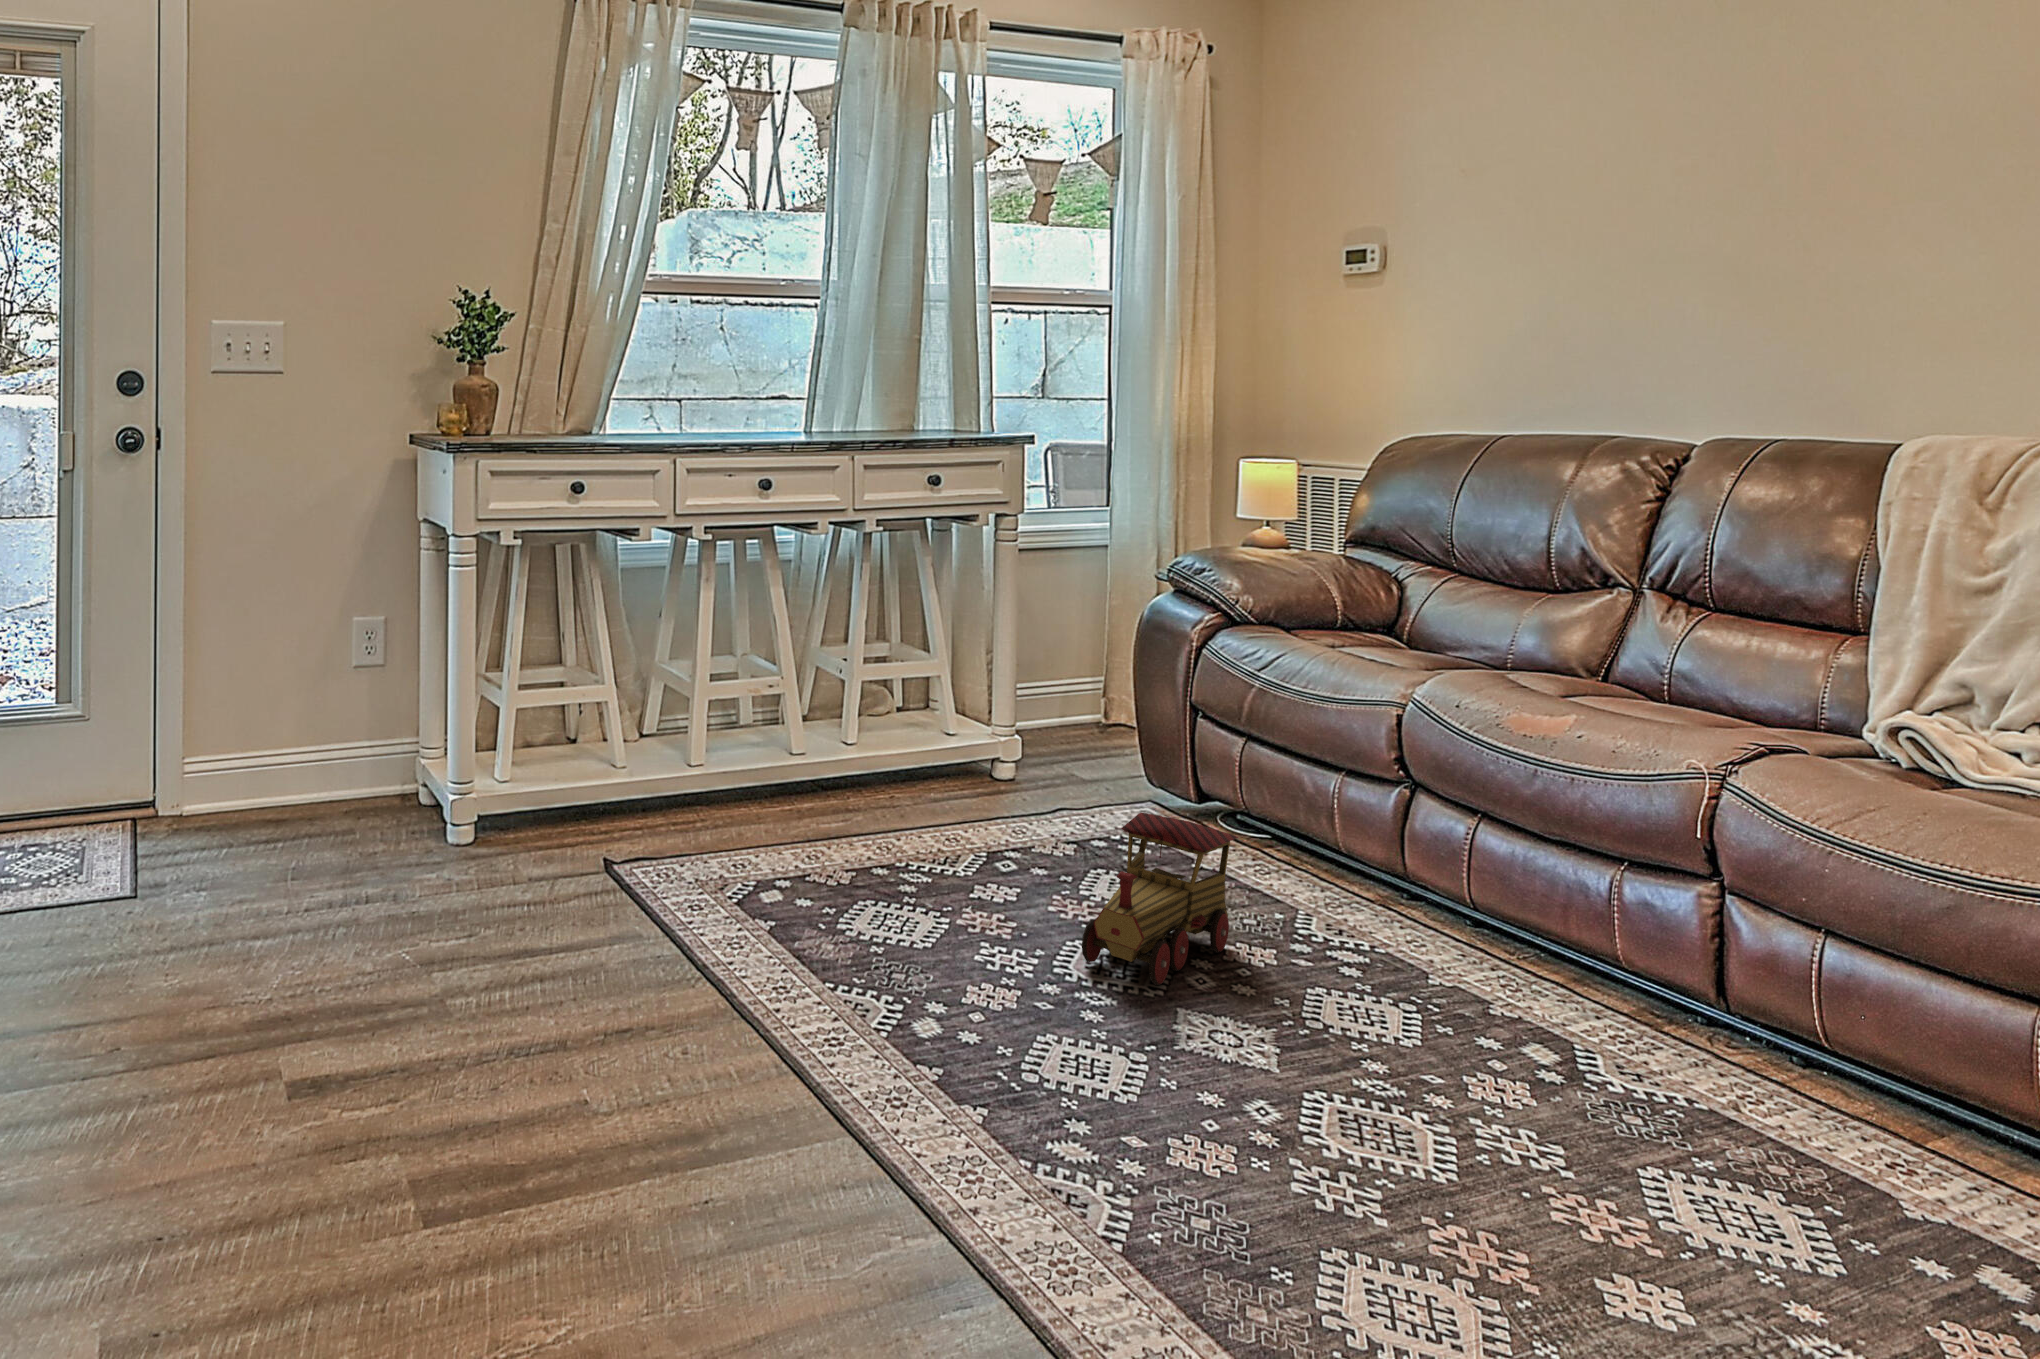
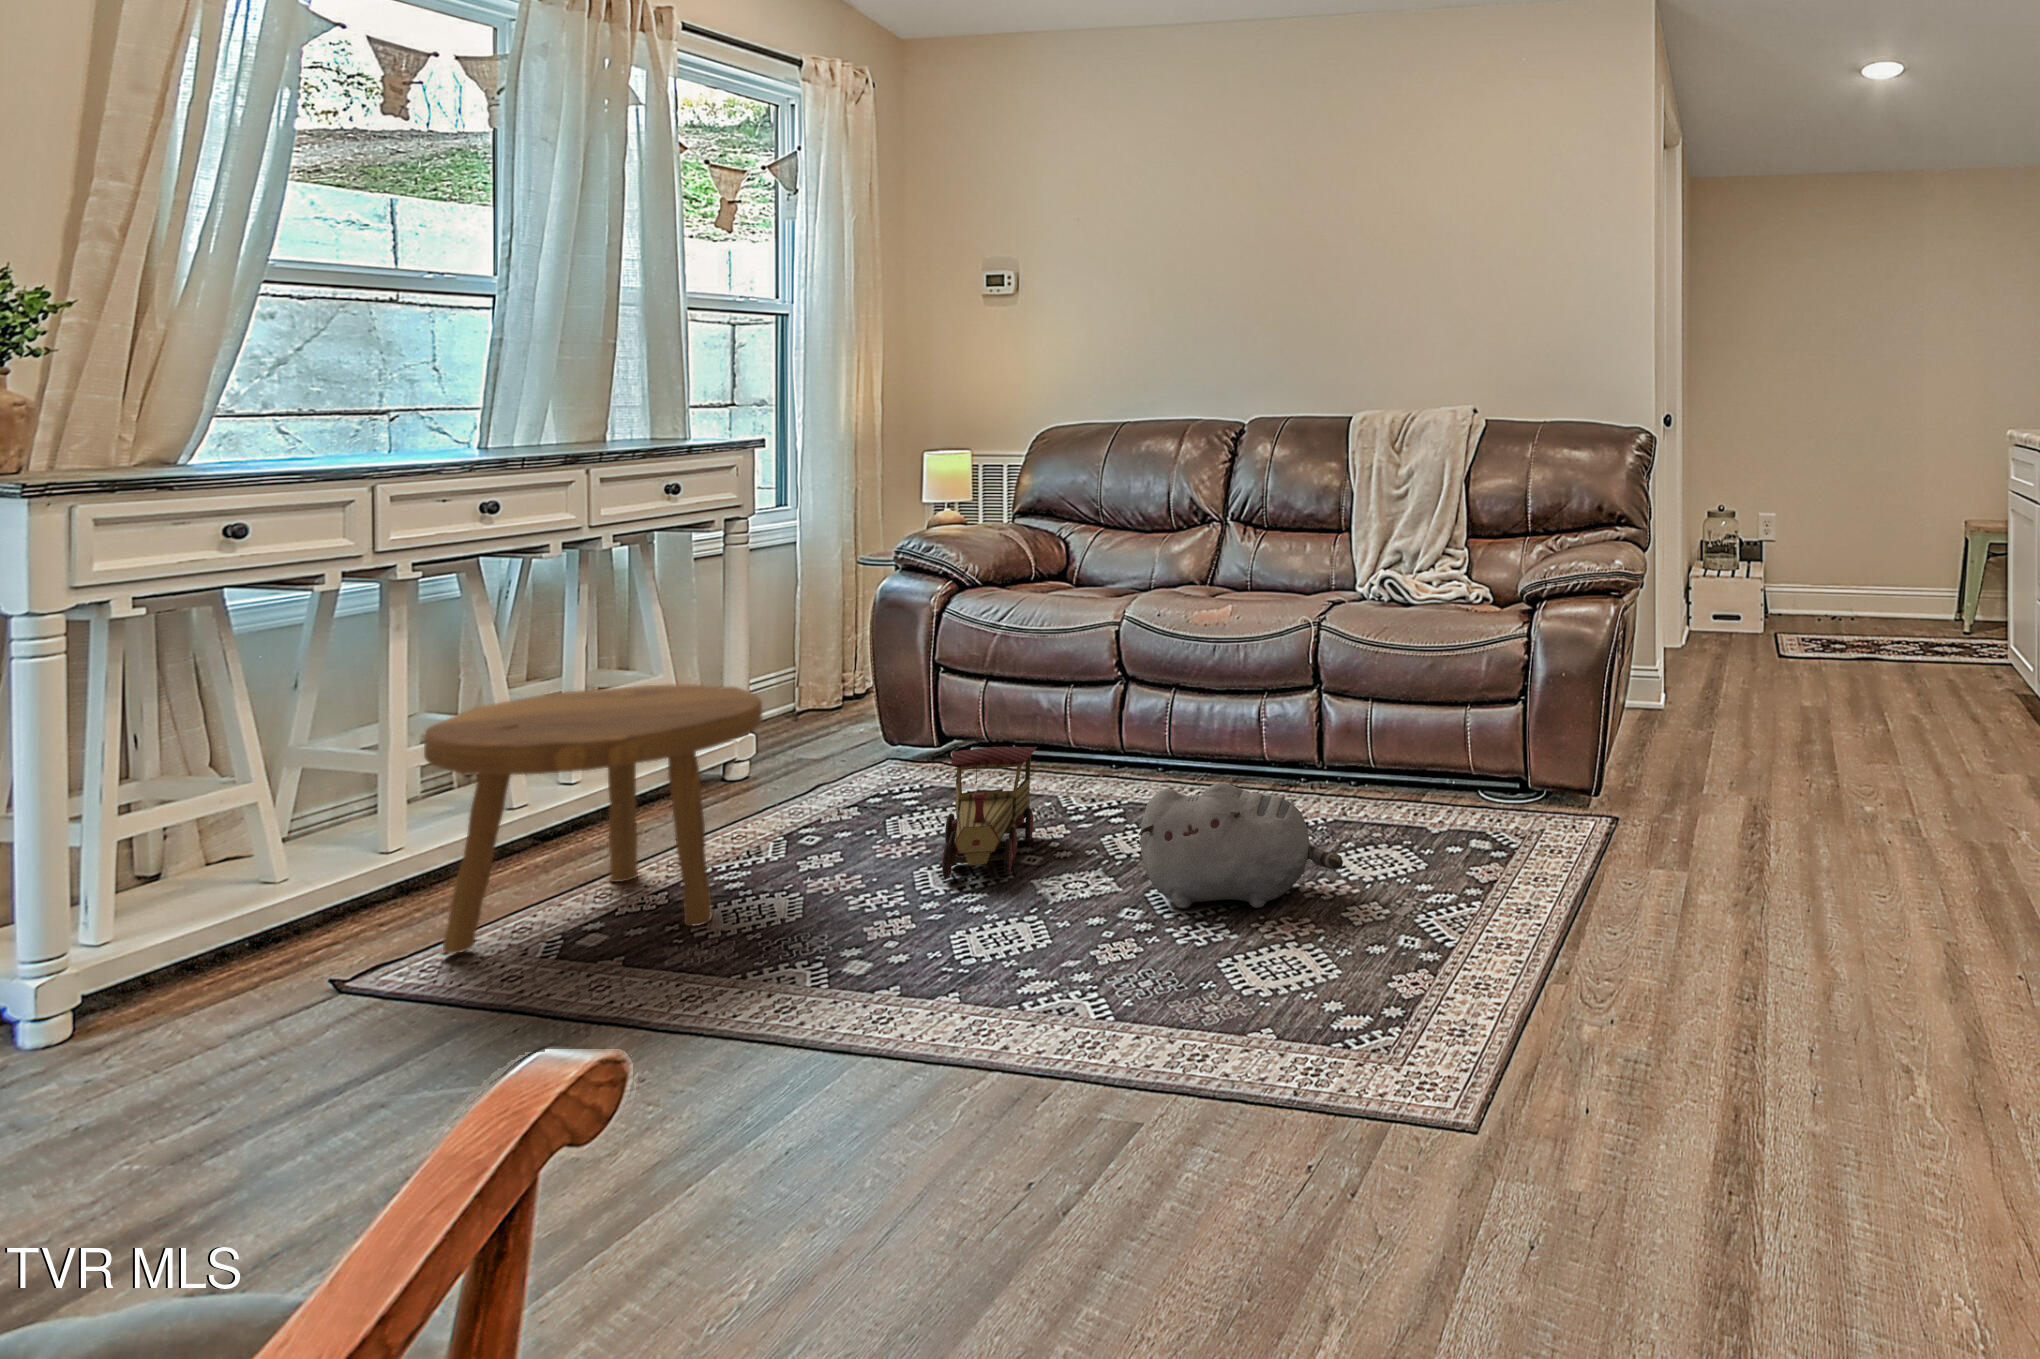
footstool: none [669,655,934,915] -> present [424,684,762,954]
plush toy: none [1275,954,1610,1201] -> present [1139,782,1343,909]

